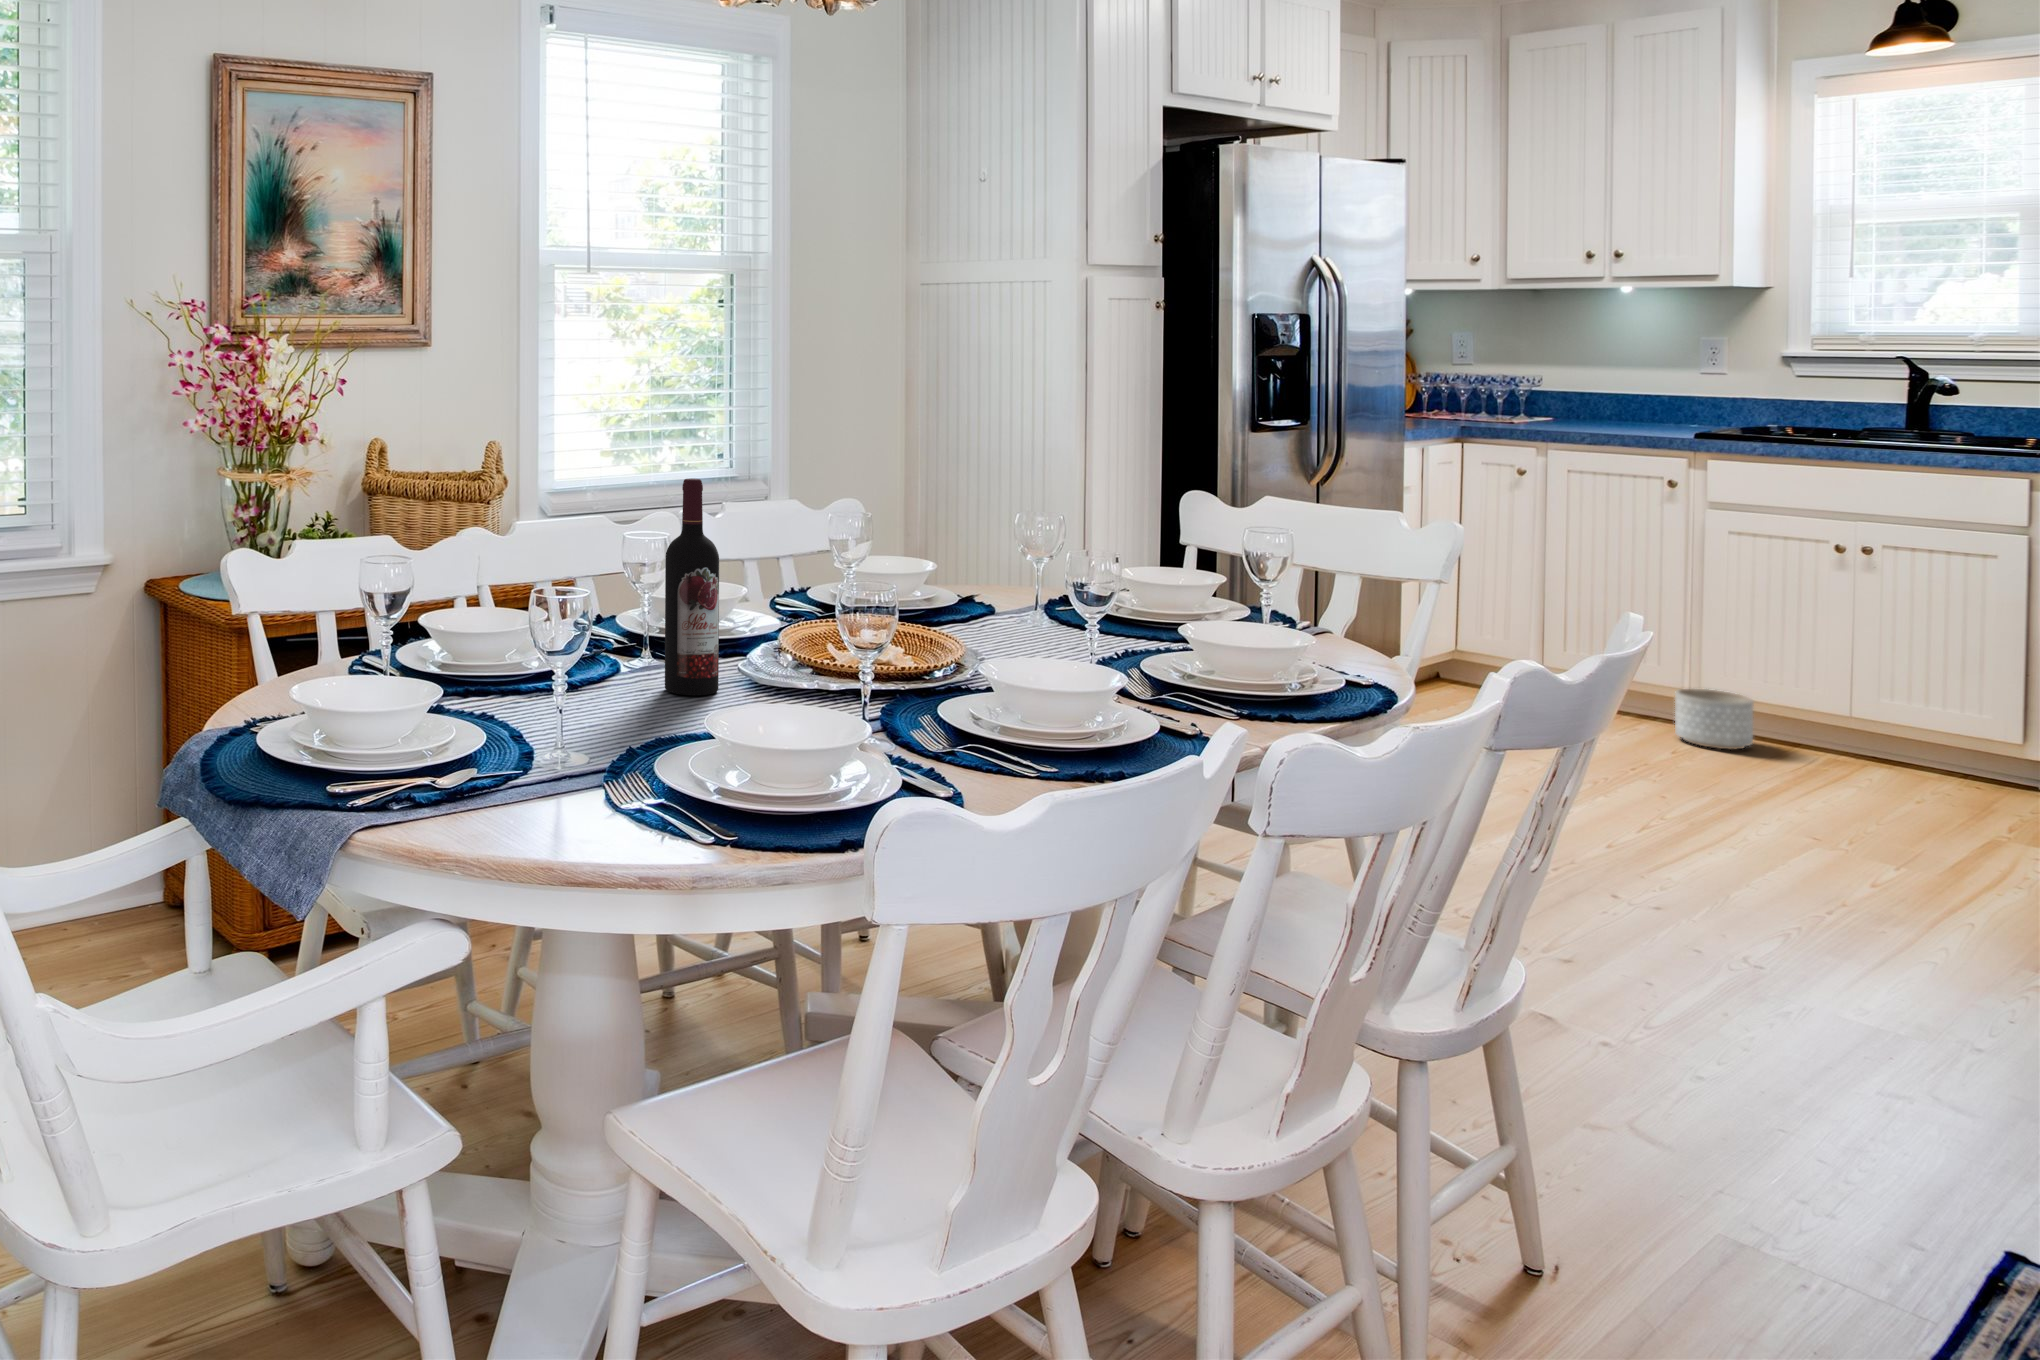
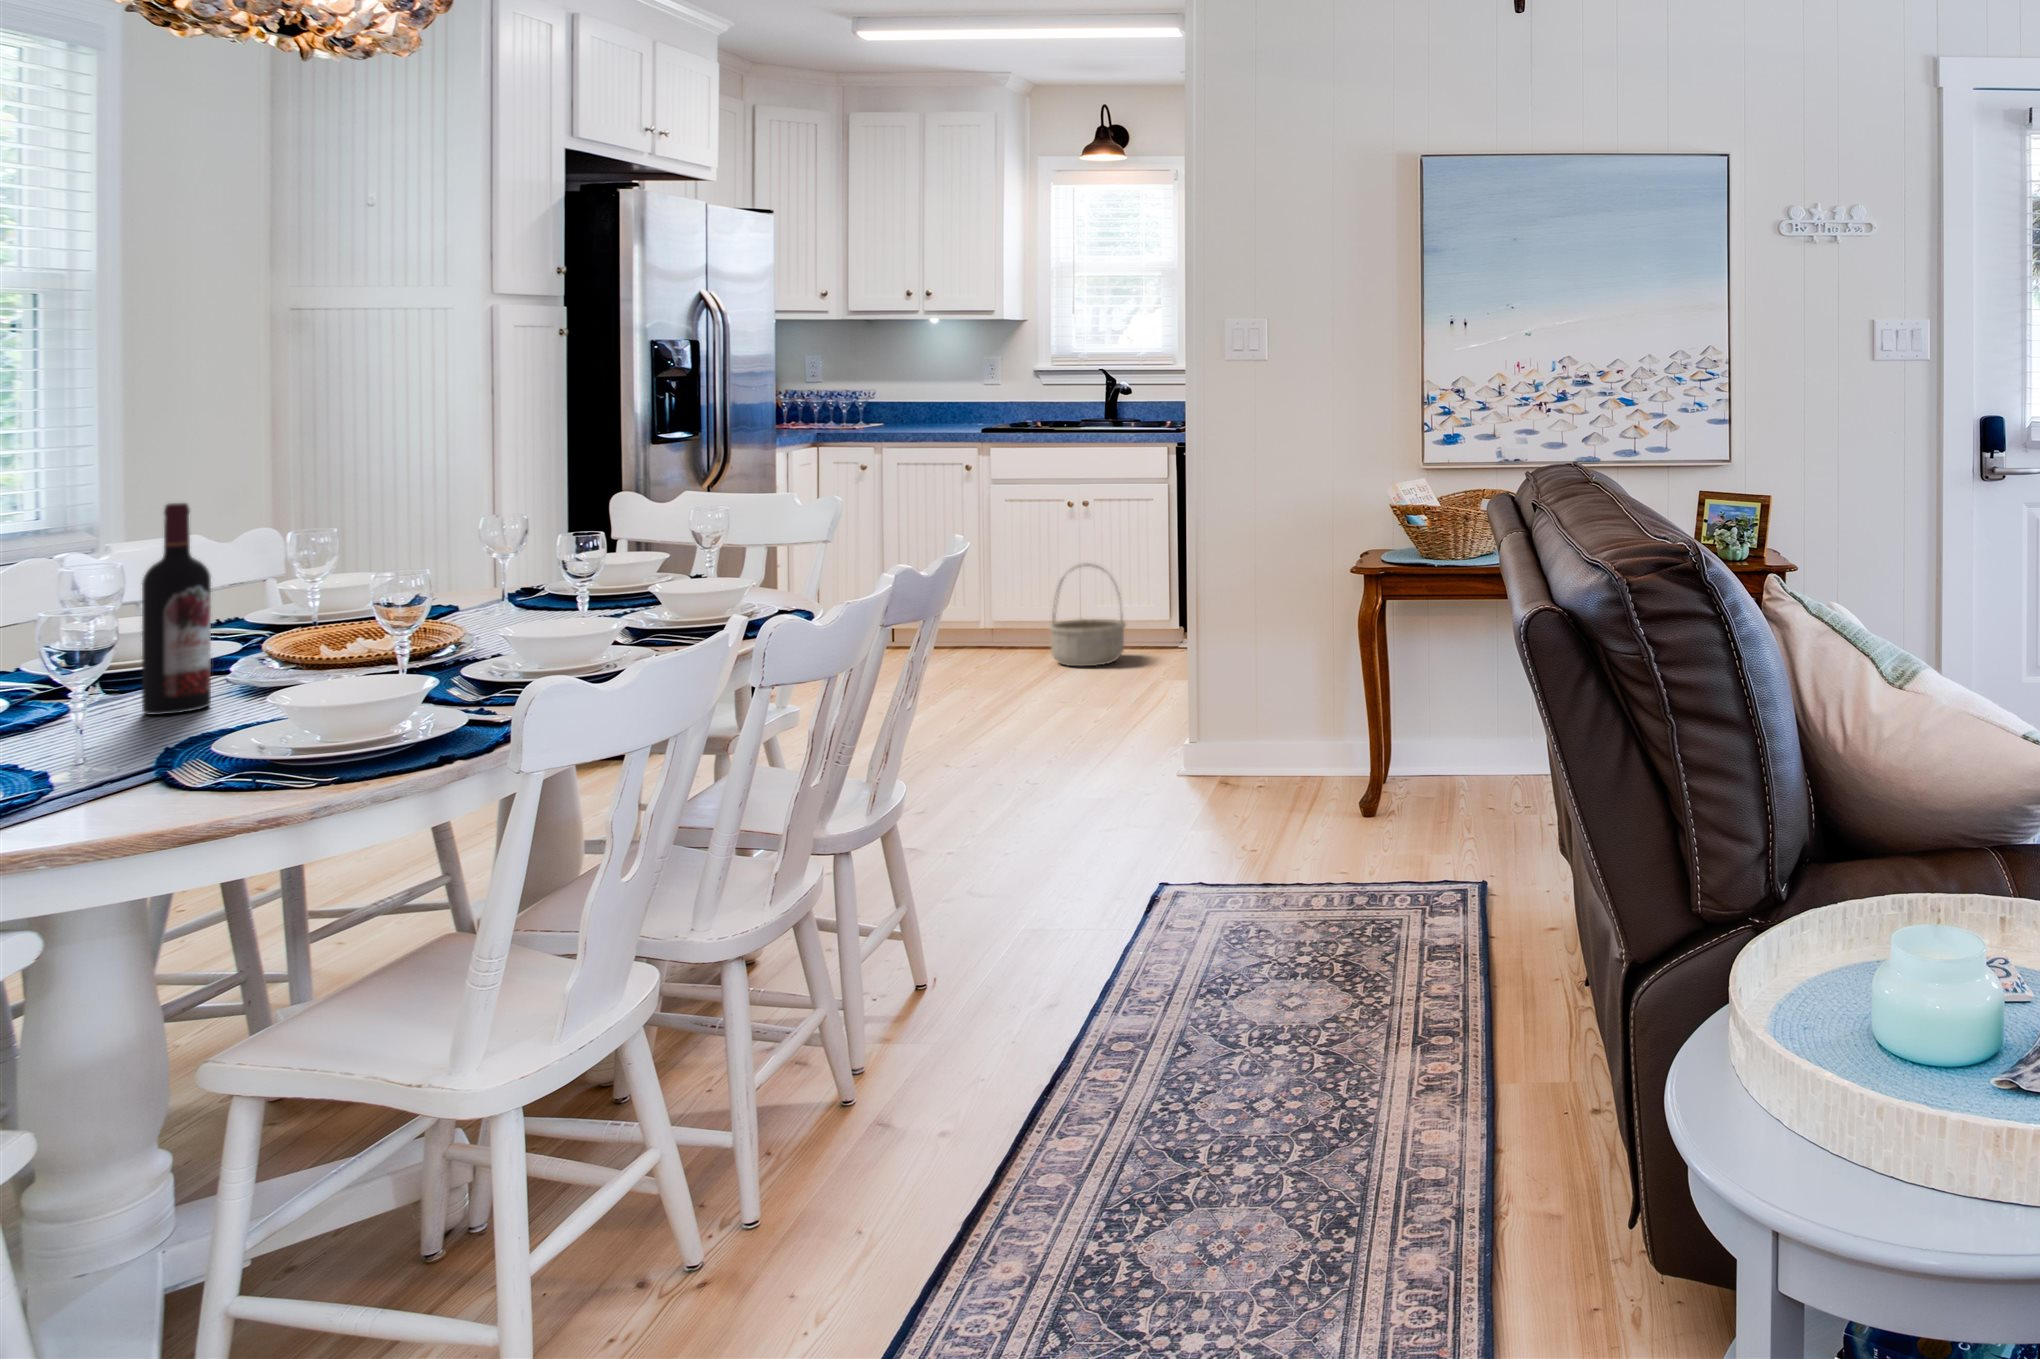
basket: none [1799,636,1944,790] -> present [1048,564,1126,666]
planter: present [1675,688,1754,749] -> none [973,620,1022,662]

